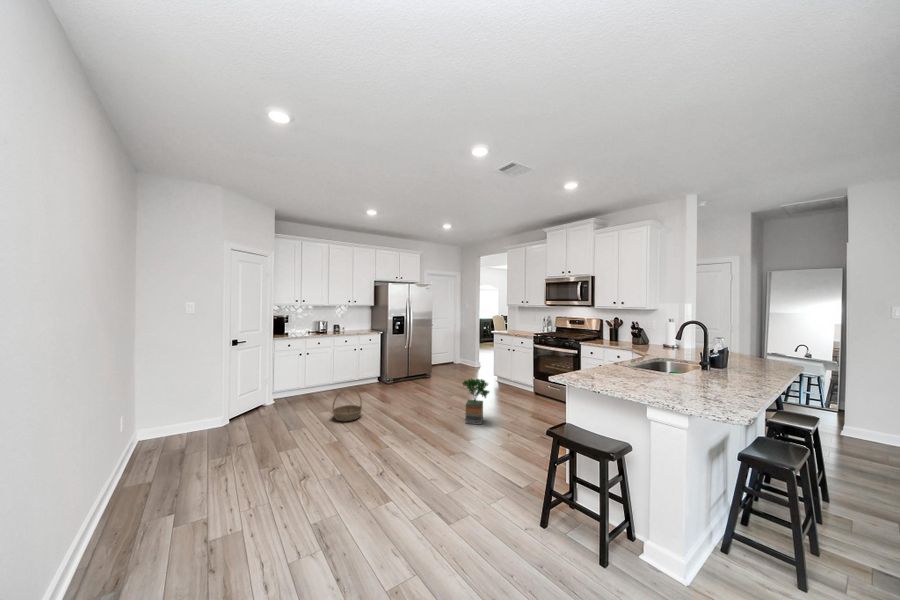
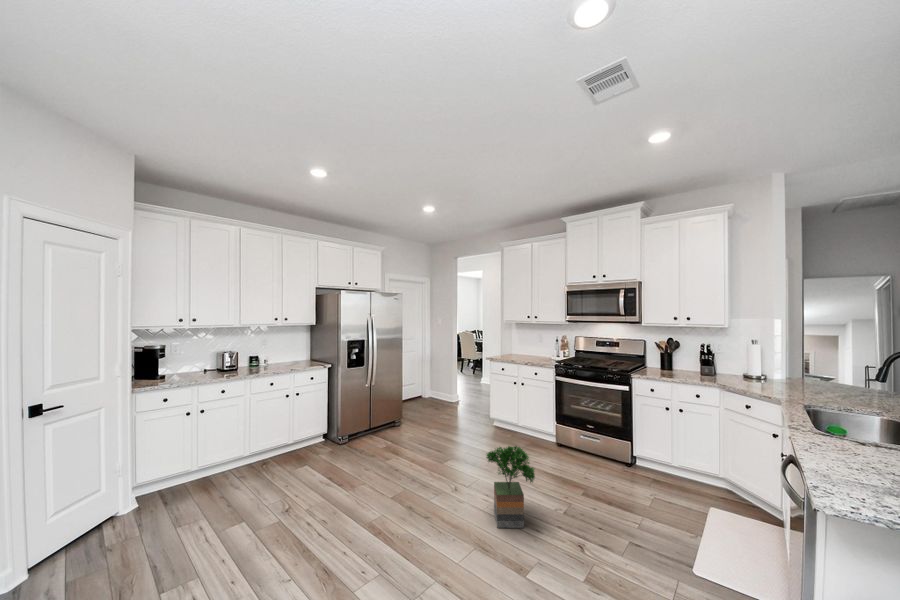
basket: present [332,388,362,421] -> none [250,483,309,553]

